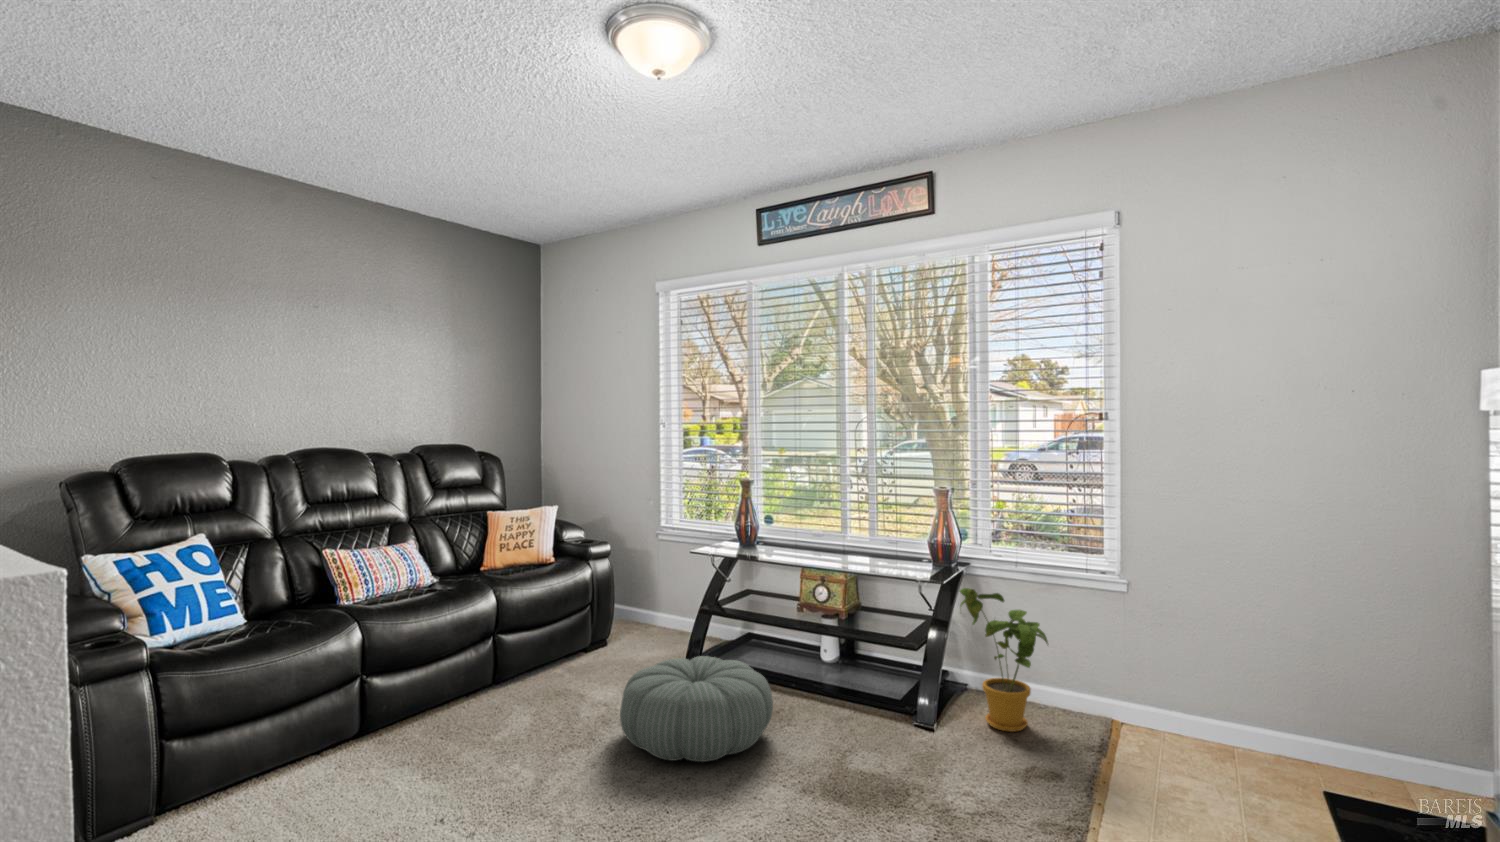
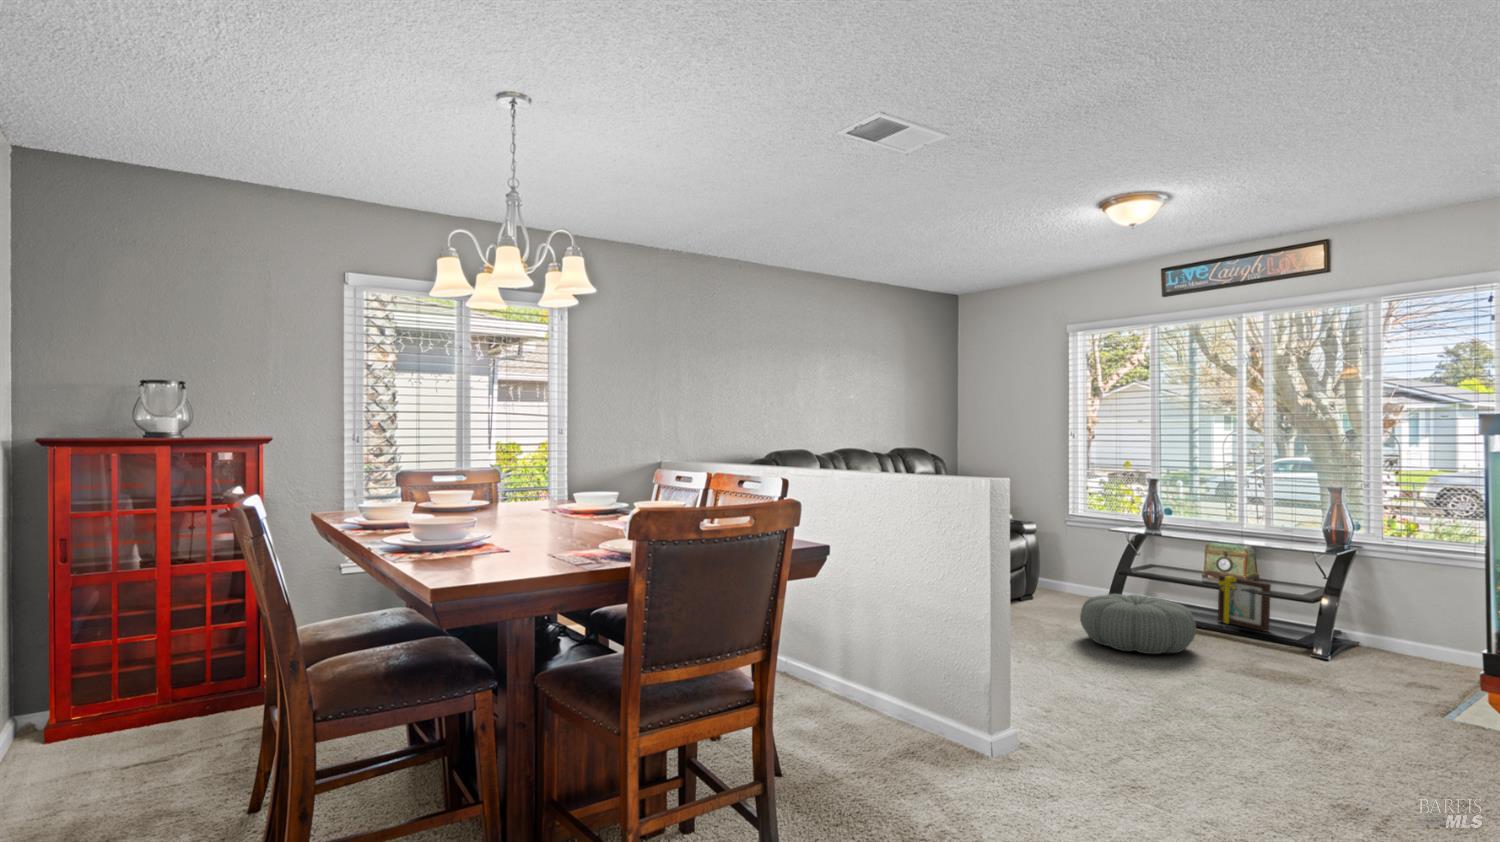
house plant: present [960,588,1048,732] -> none [1352,557,1435,669]
picture frame: none [814,608,871,683] -> present [1218,575,1271,632]

